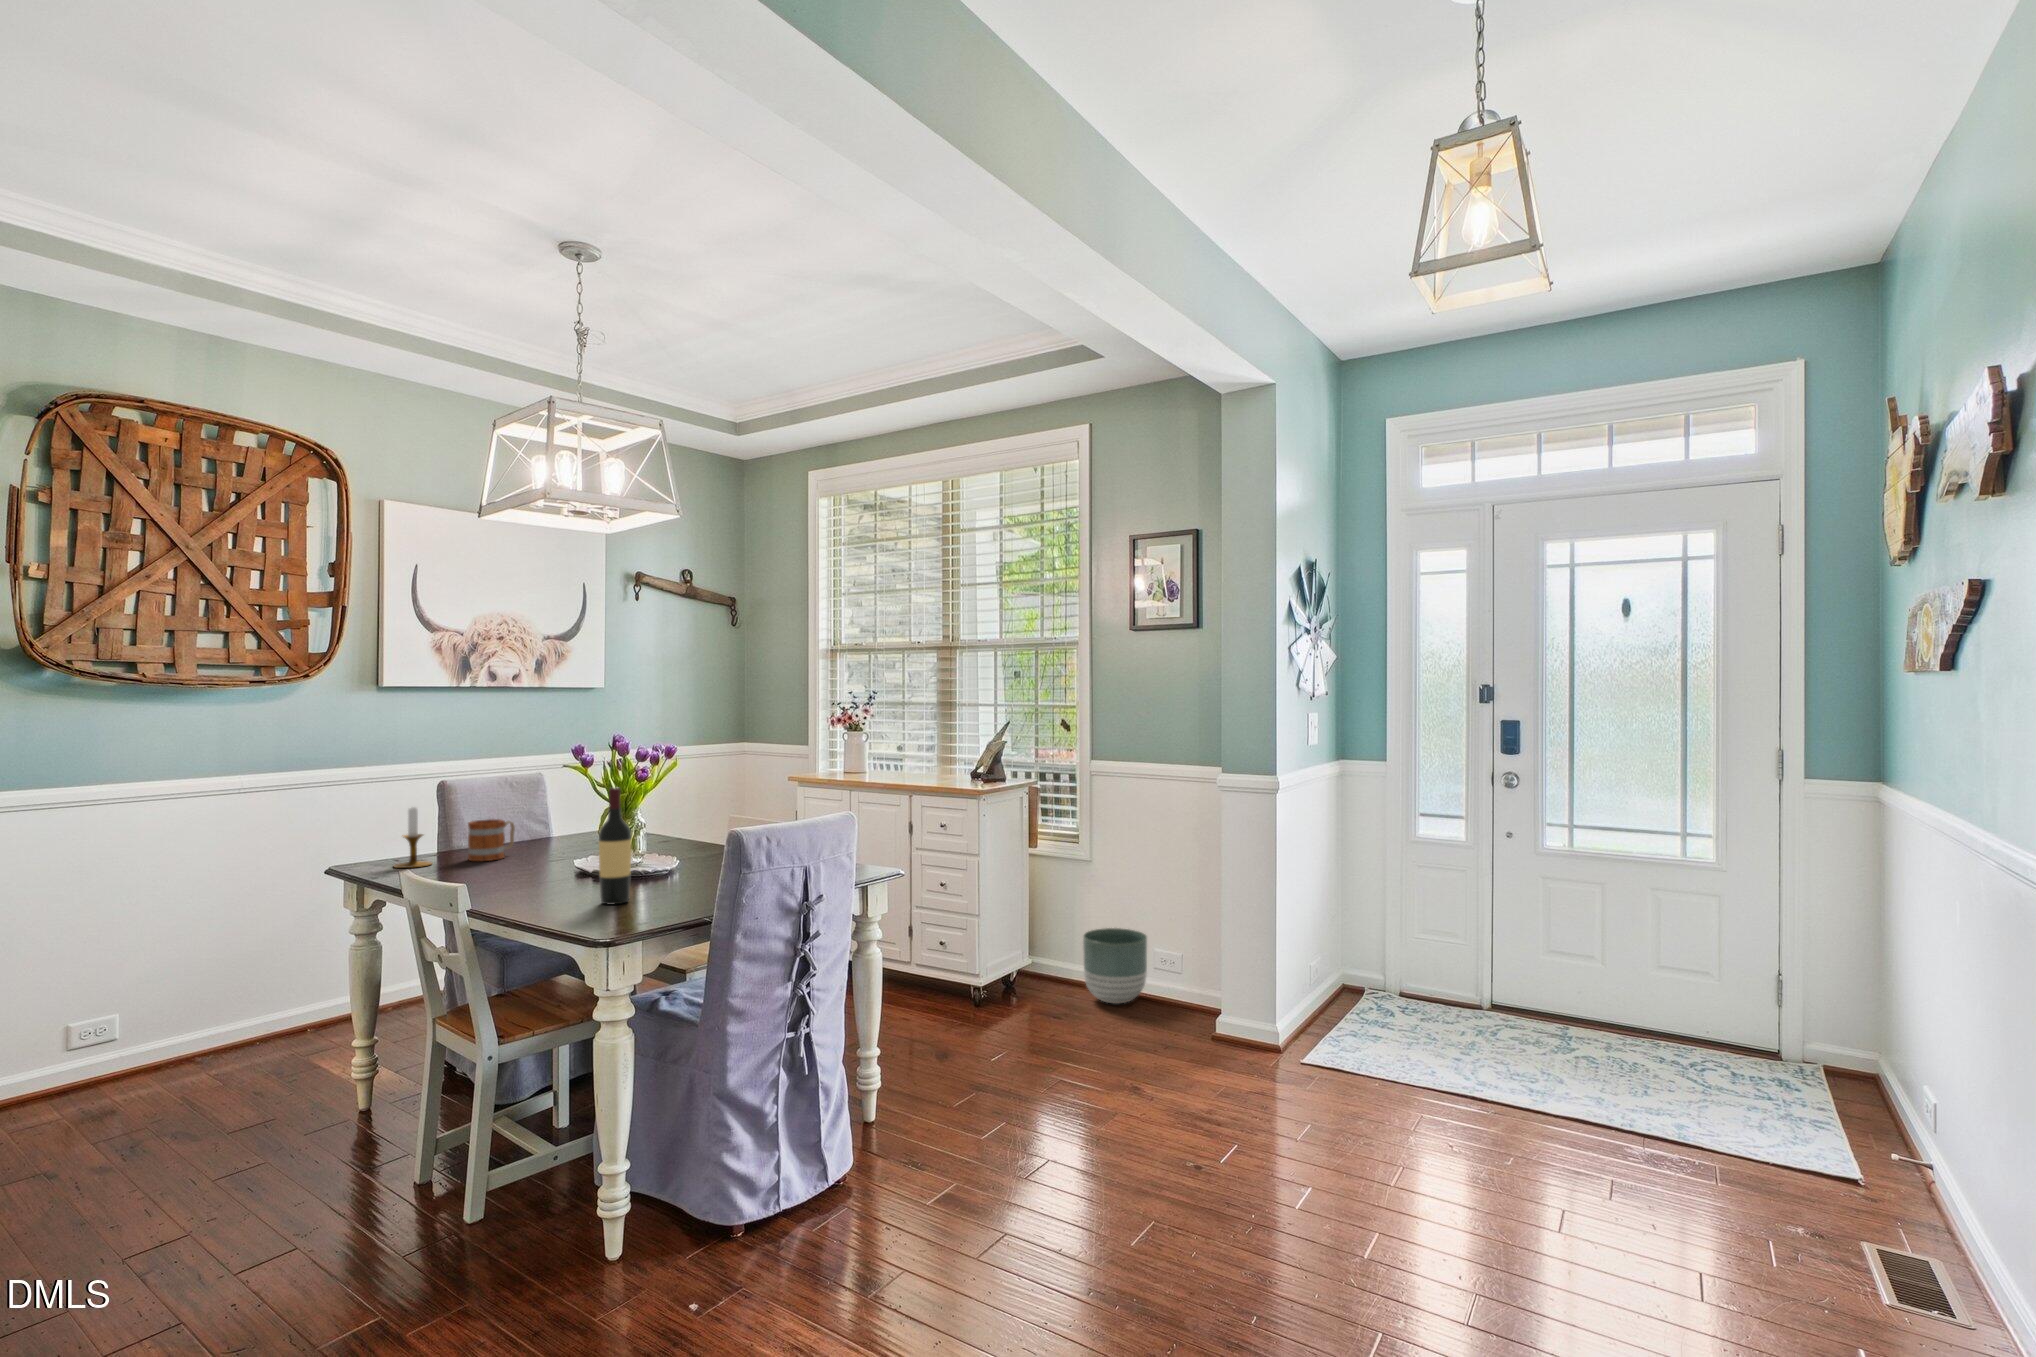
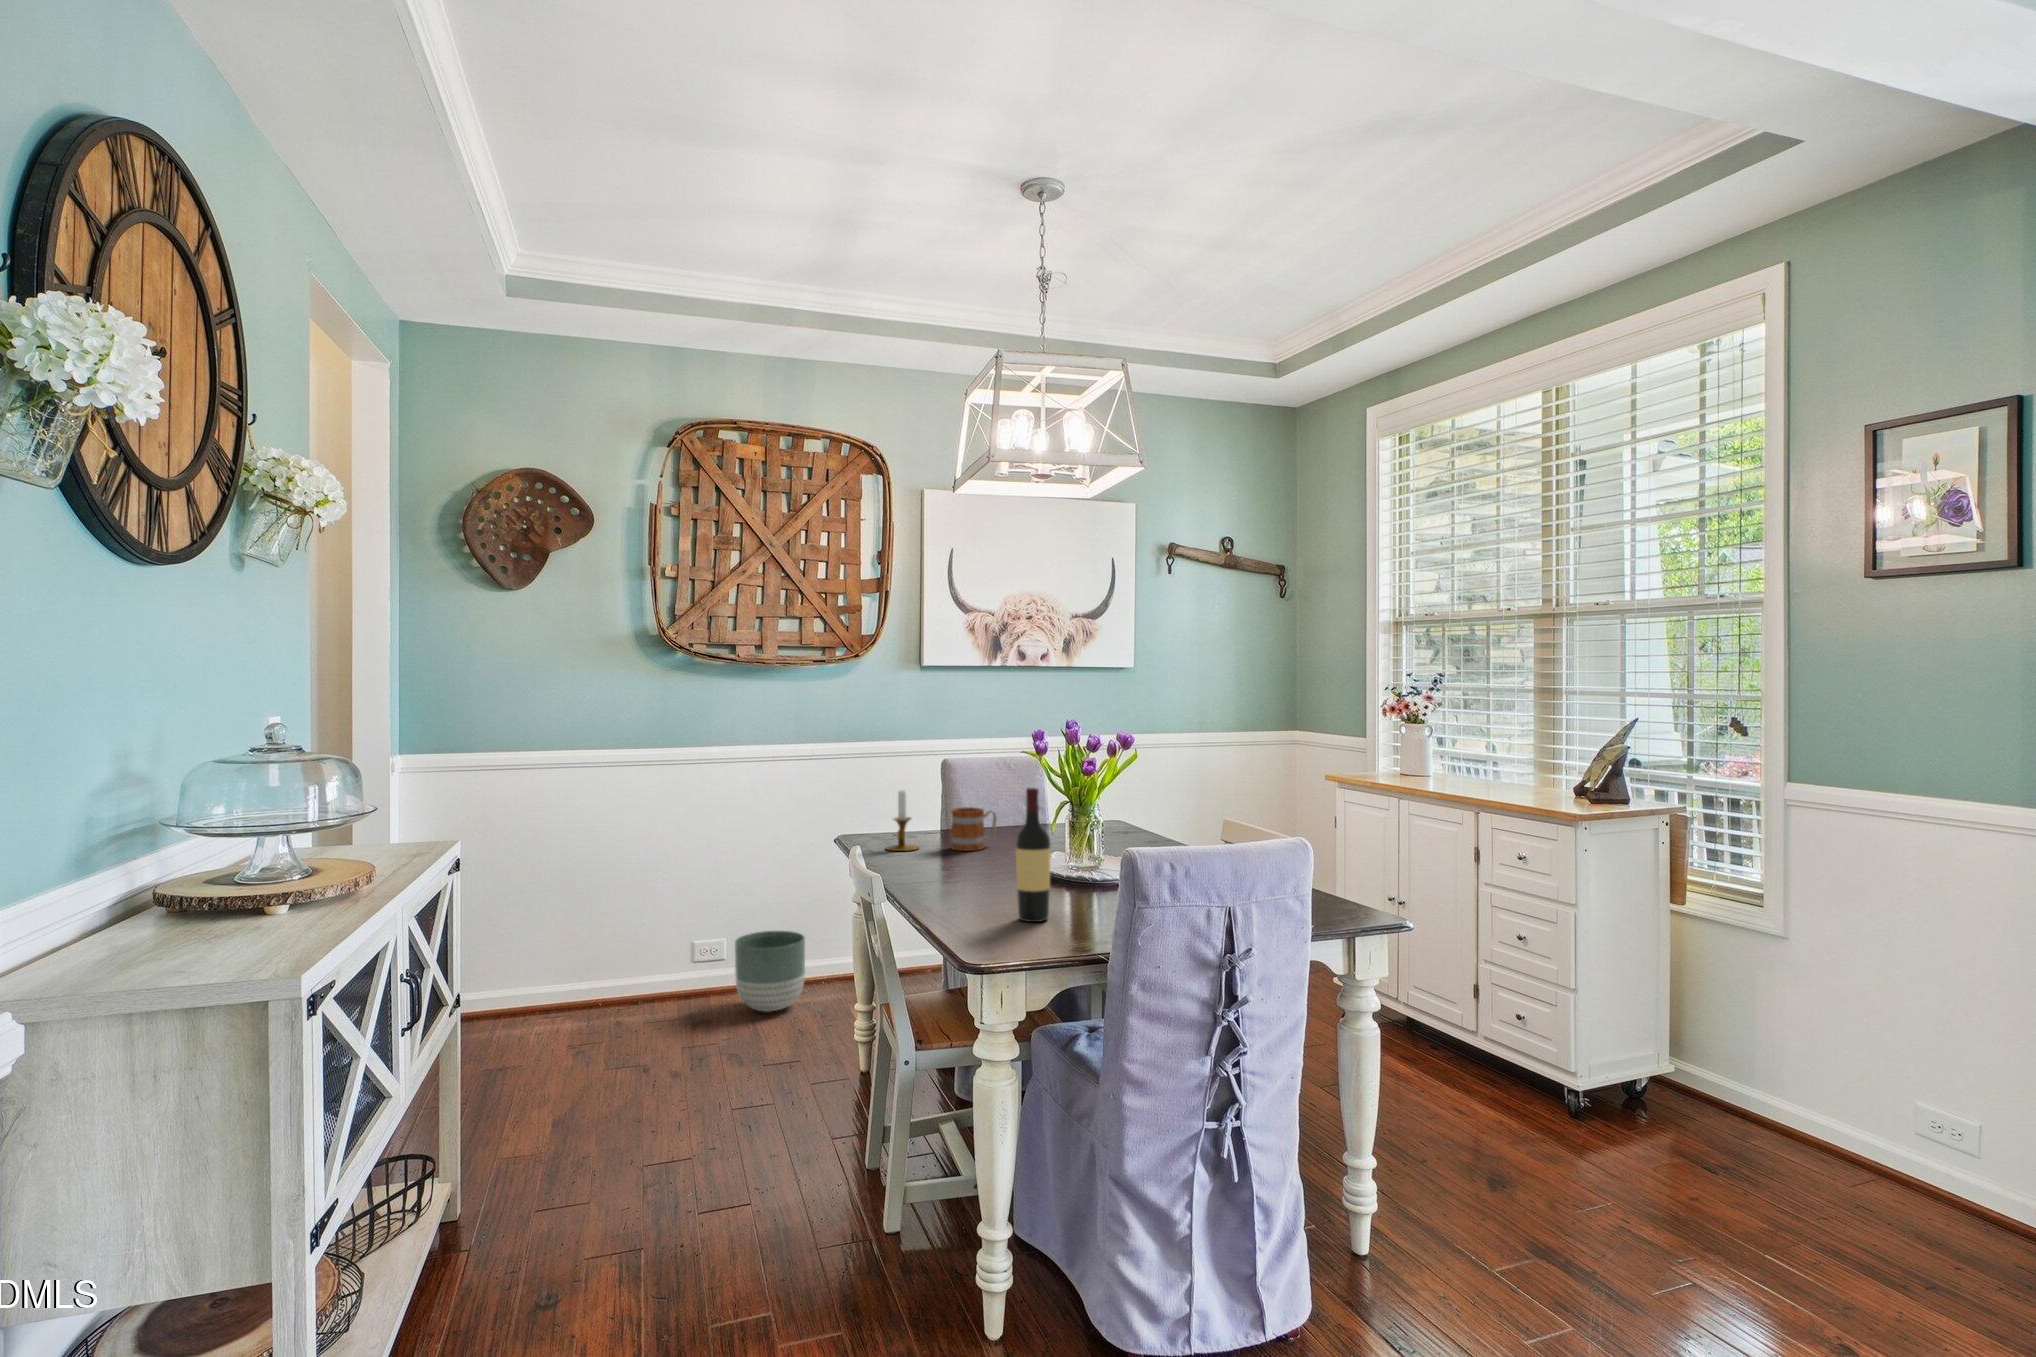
planter: present [1083,928,1147,1004] -> present [735,931,805,1012]

